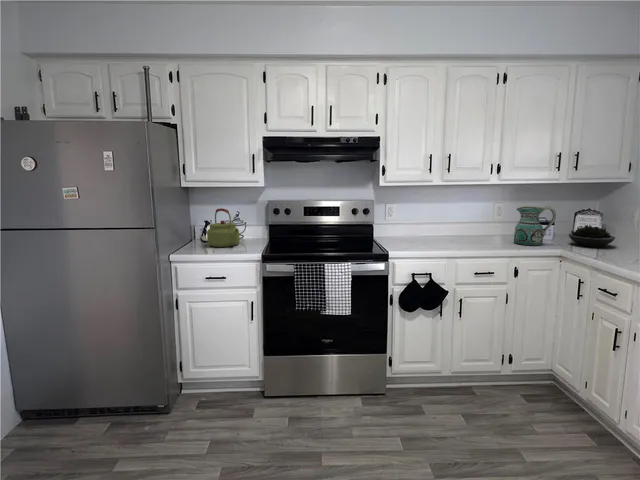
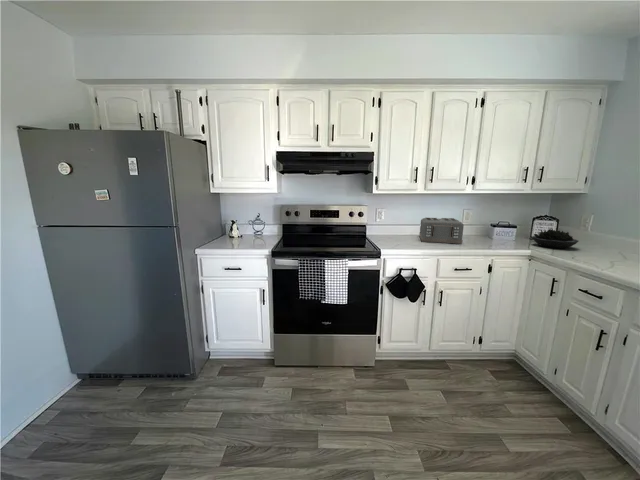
ceramic pitcher: present [514,206,556,245] -> none [483,212,523,246]
kettle: present [207,208,240,247] -> none [232,211,259,242]
toaster: none [441,213,489,244] -> present [419,218,464,244]

